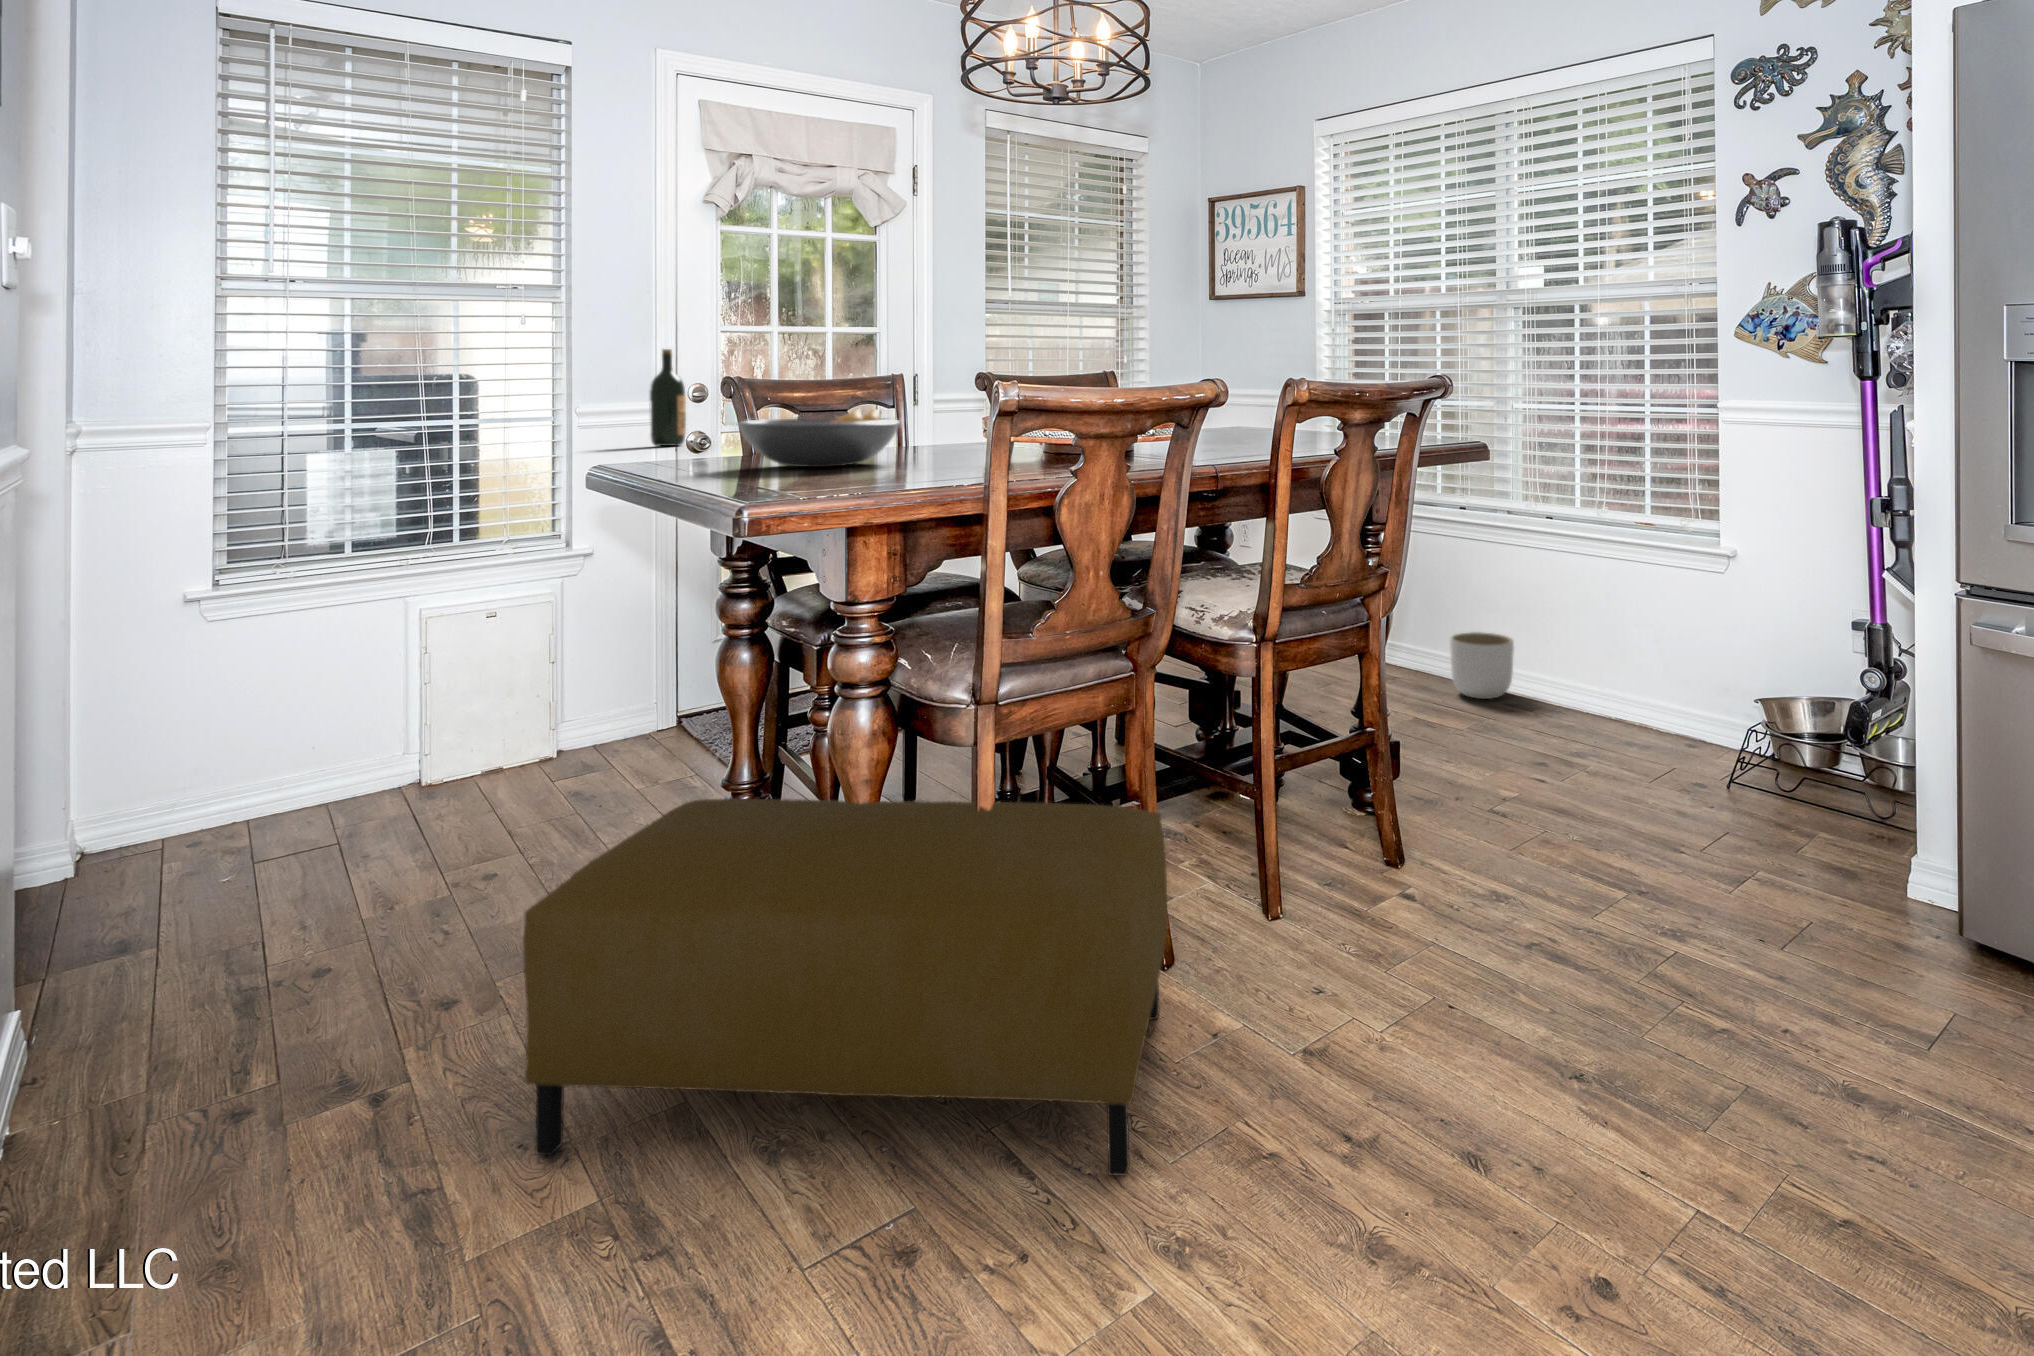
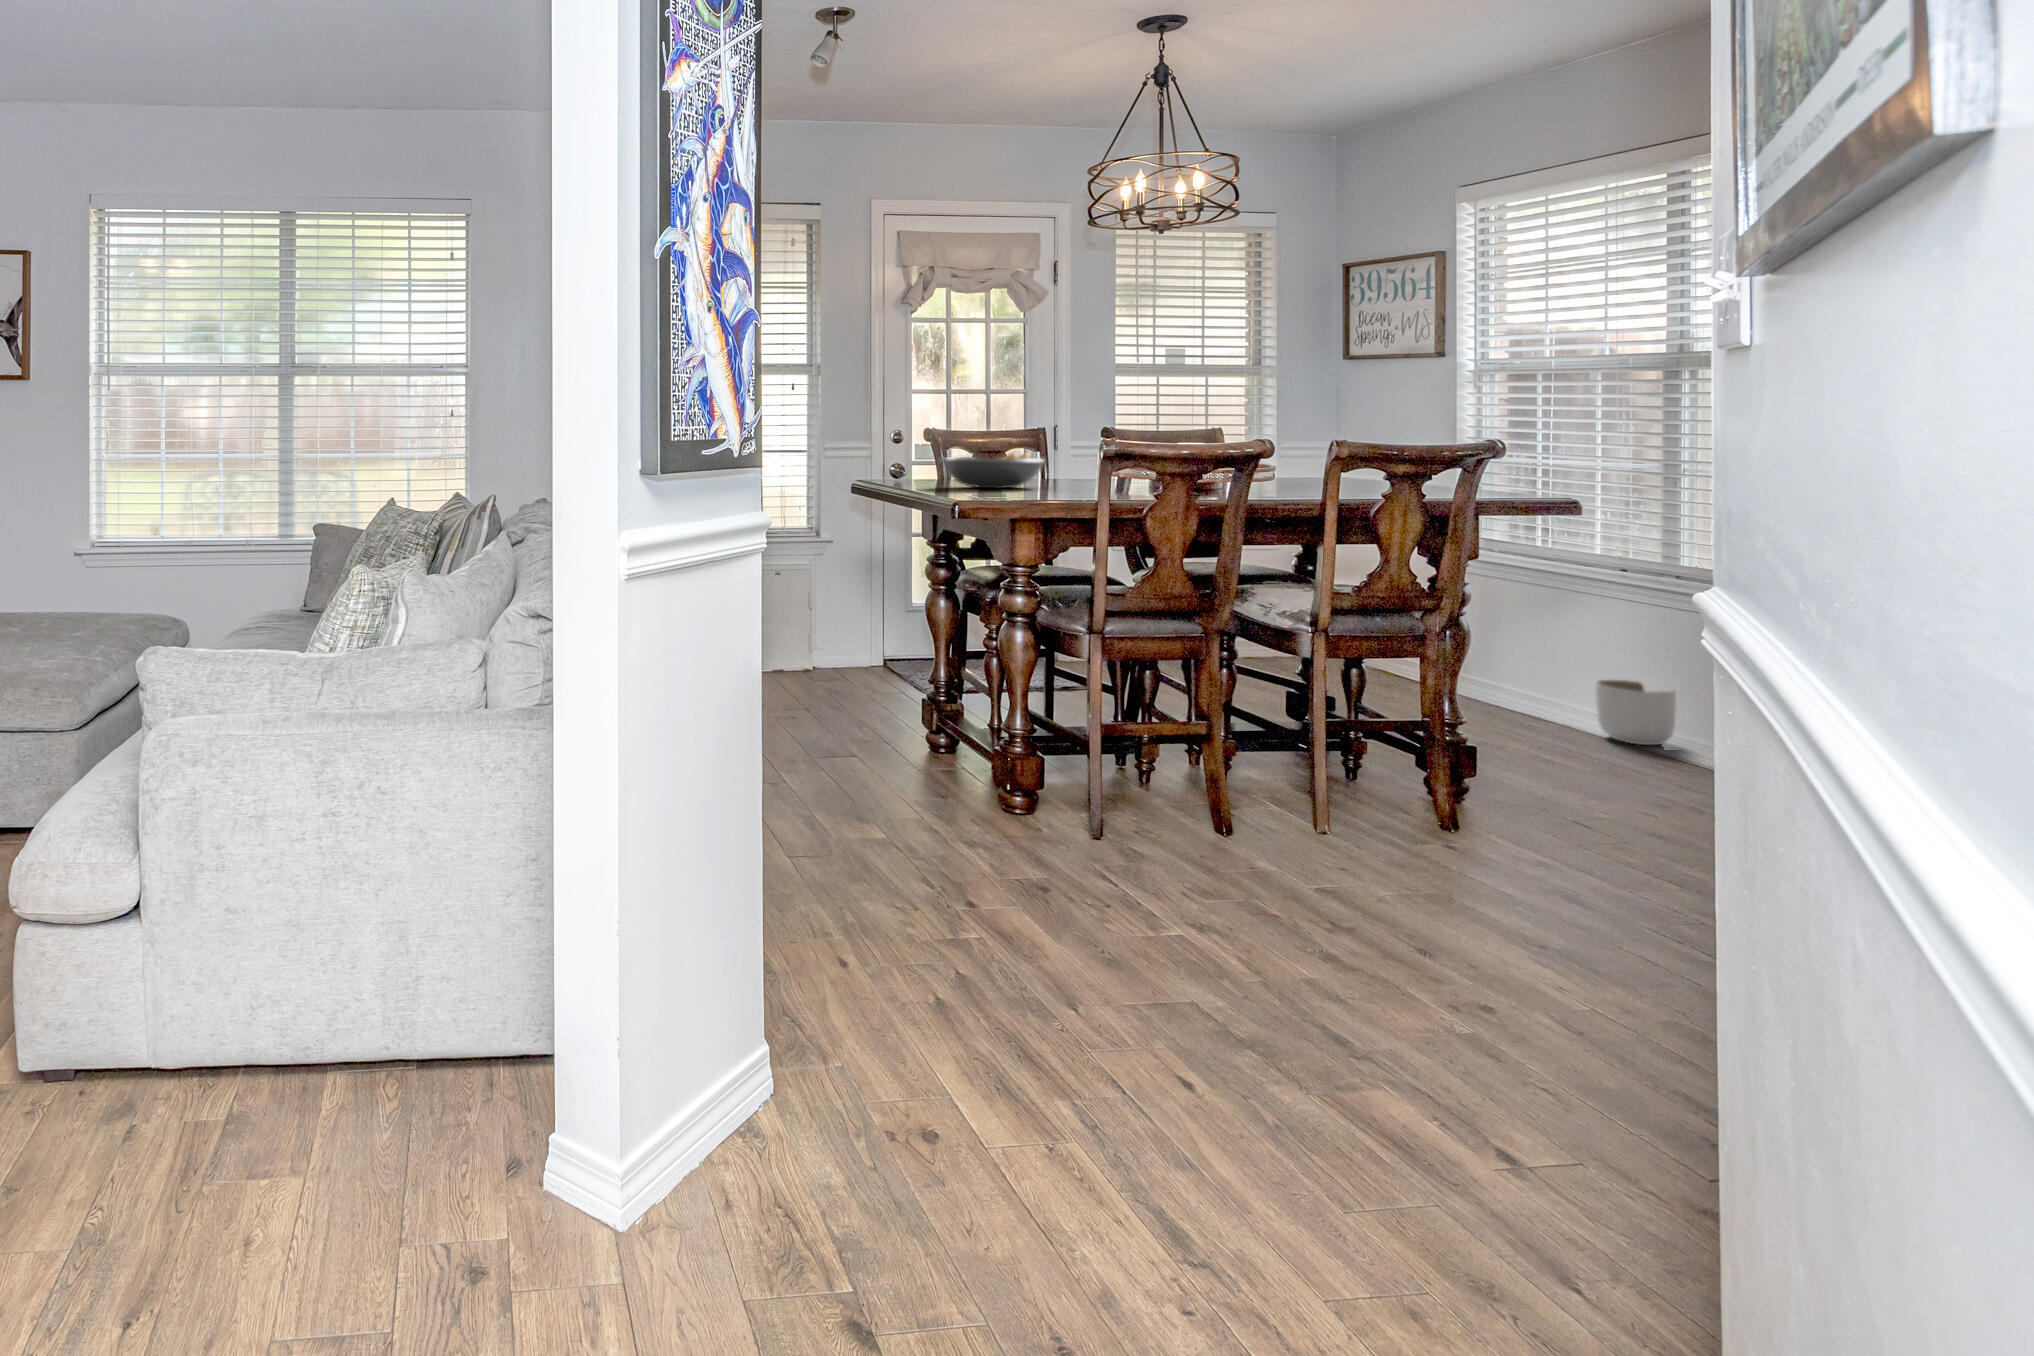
wine bottle: present [649,349,686,446] -> none [876,409,899,475]
ottoman: present [523,799,1168,1176] -> none [838,675,1220,912]

